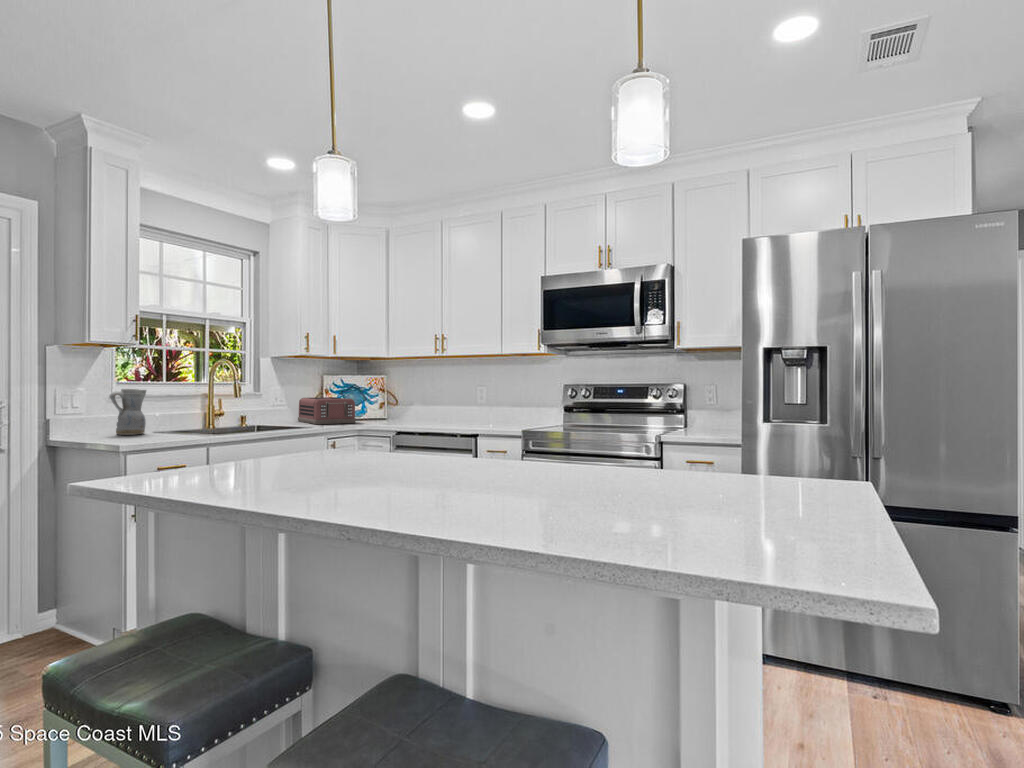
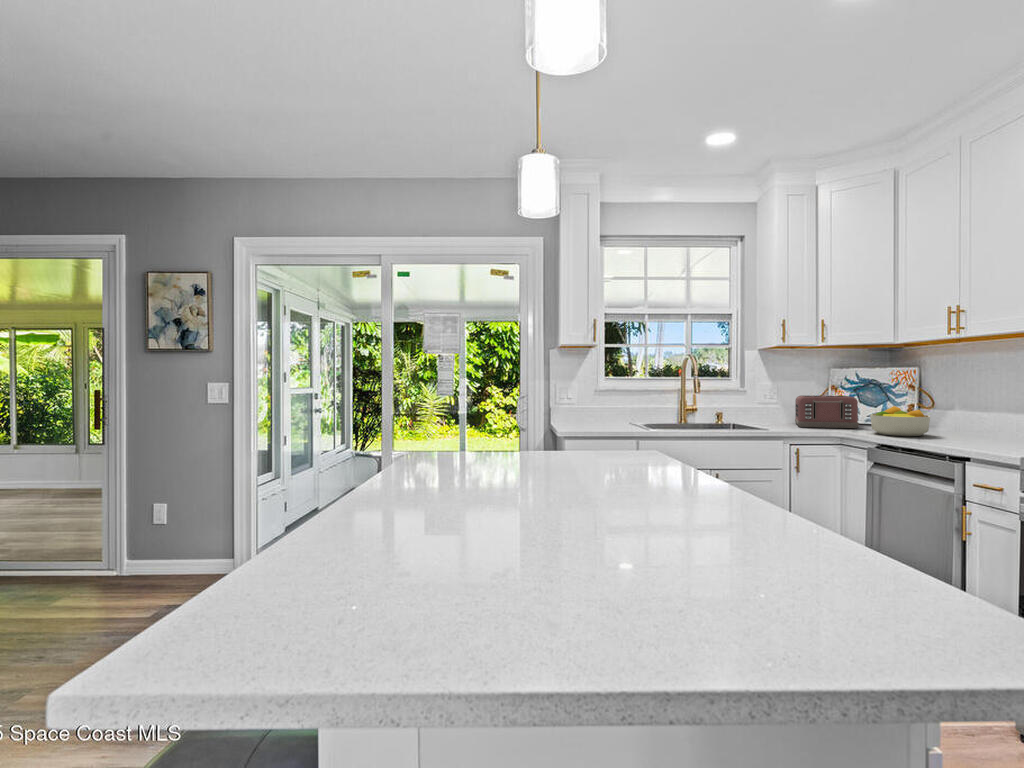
ceramic pitcher: present [110,389,146,435] -> none [580,383,608,424]
fruit bowl: none [372,405,415,427] -> present [870,406,930,436]

